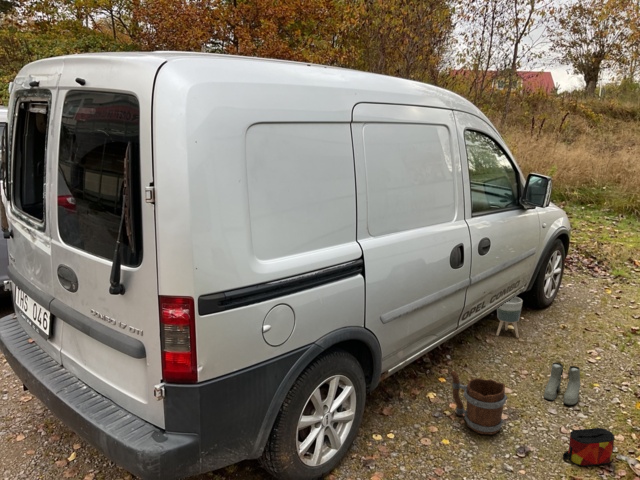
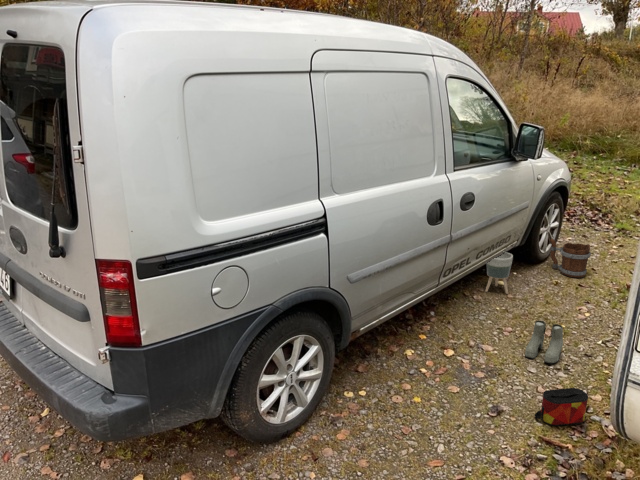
bucket: present [450,371,507,435] -> present [550,239,591,278]

